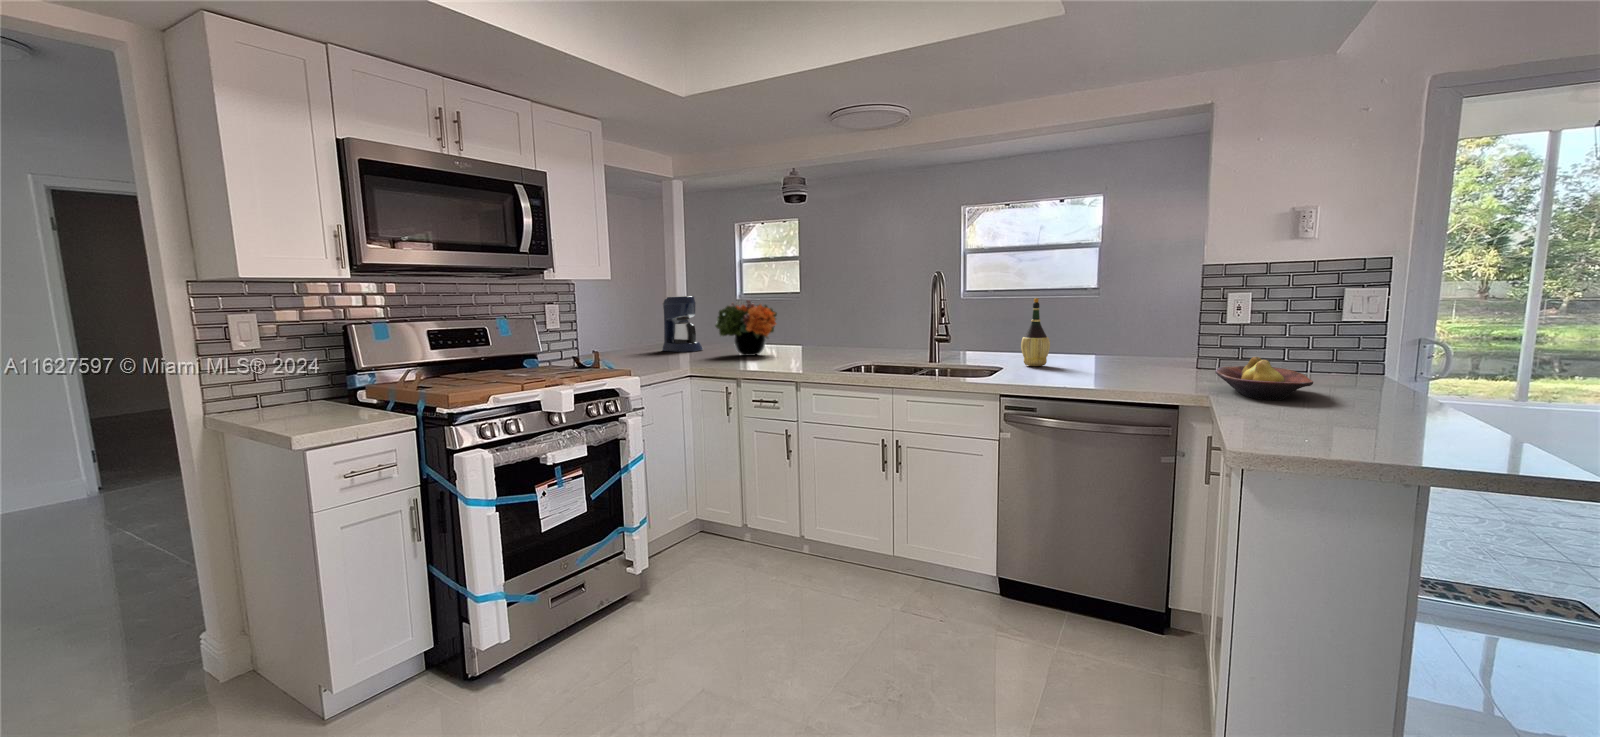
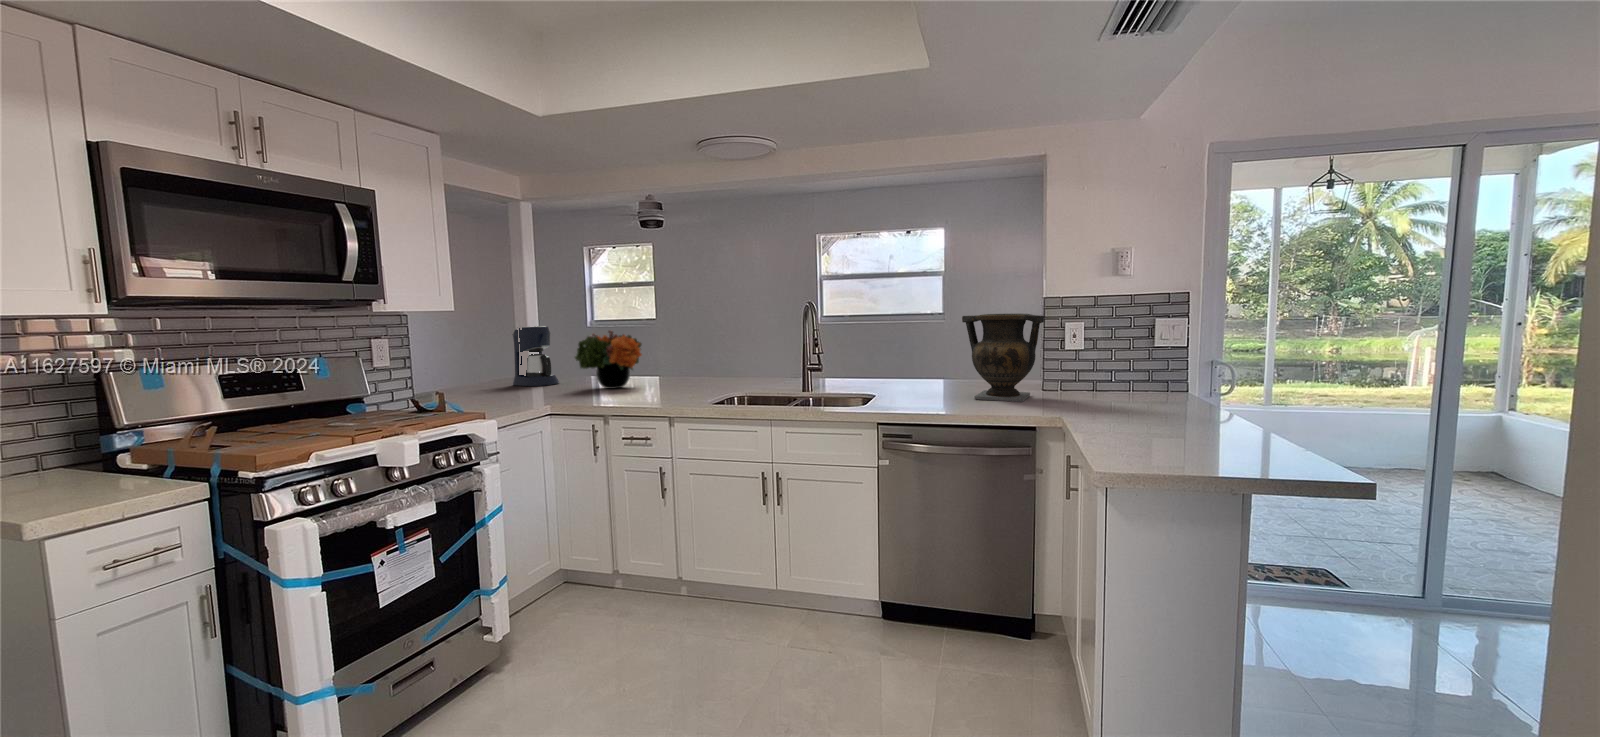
vase: none [1104,283,1201,379] -> present [962,314,1044,402]
wine bottle: present [1021,298,1050,366] -> none [888,327,914,392]
fruit bowl: present [1215,357,1313,400] -> none [1063,380,1145,420]

